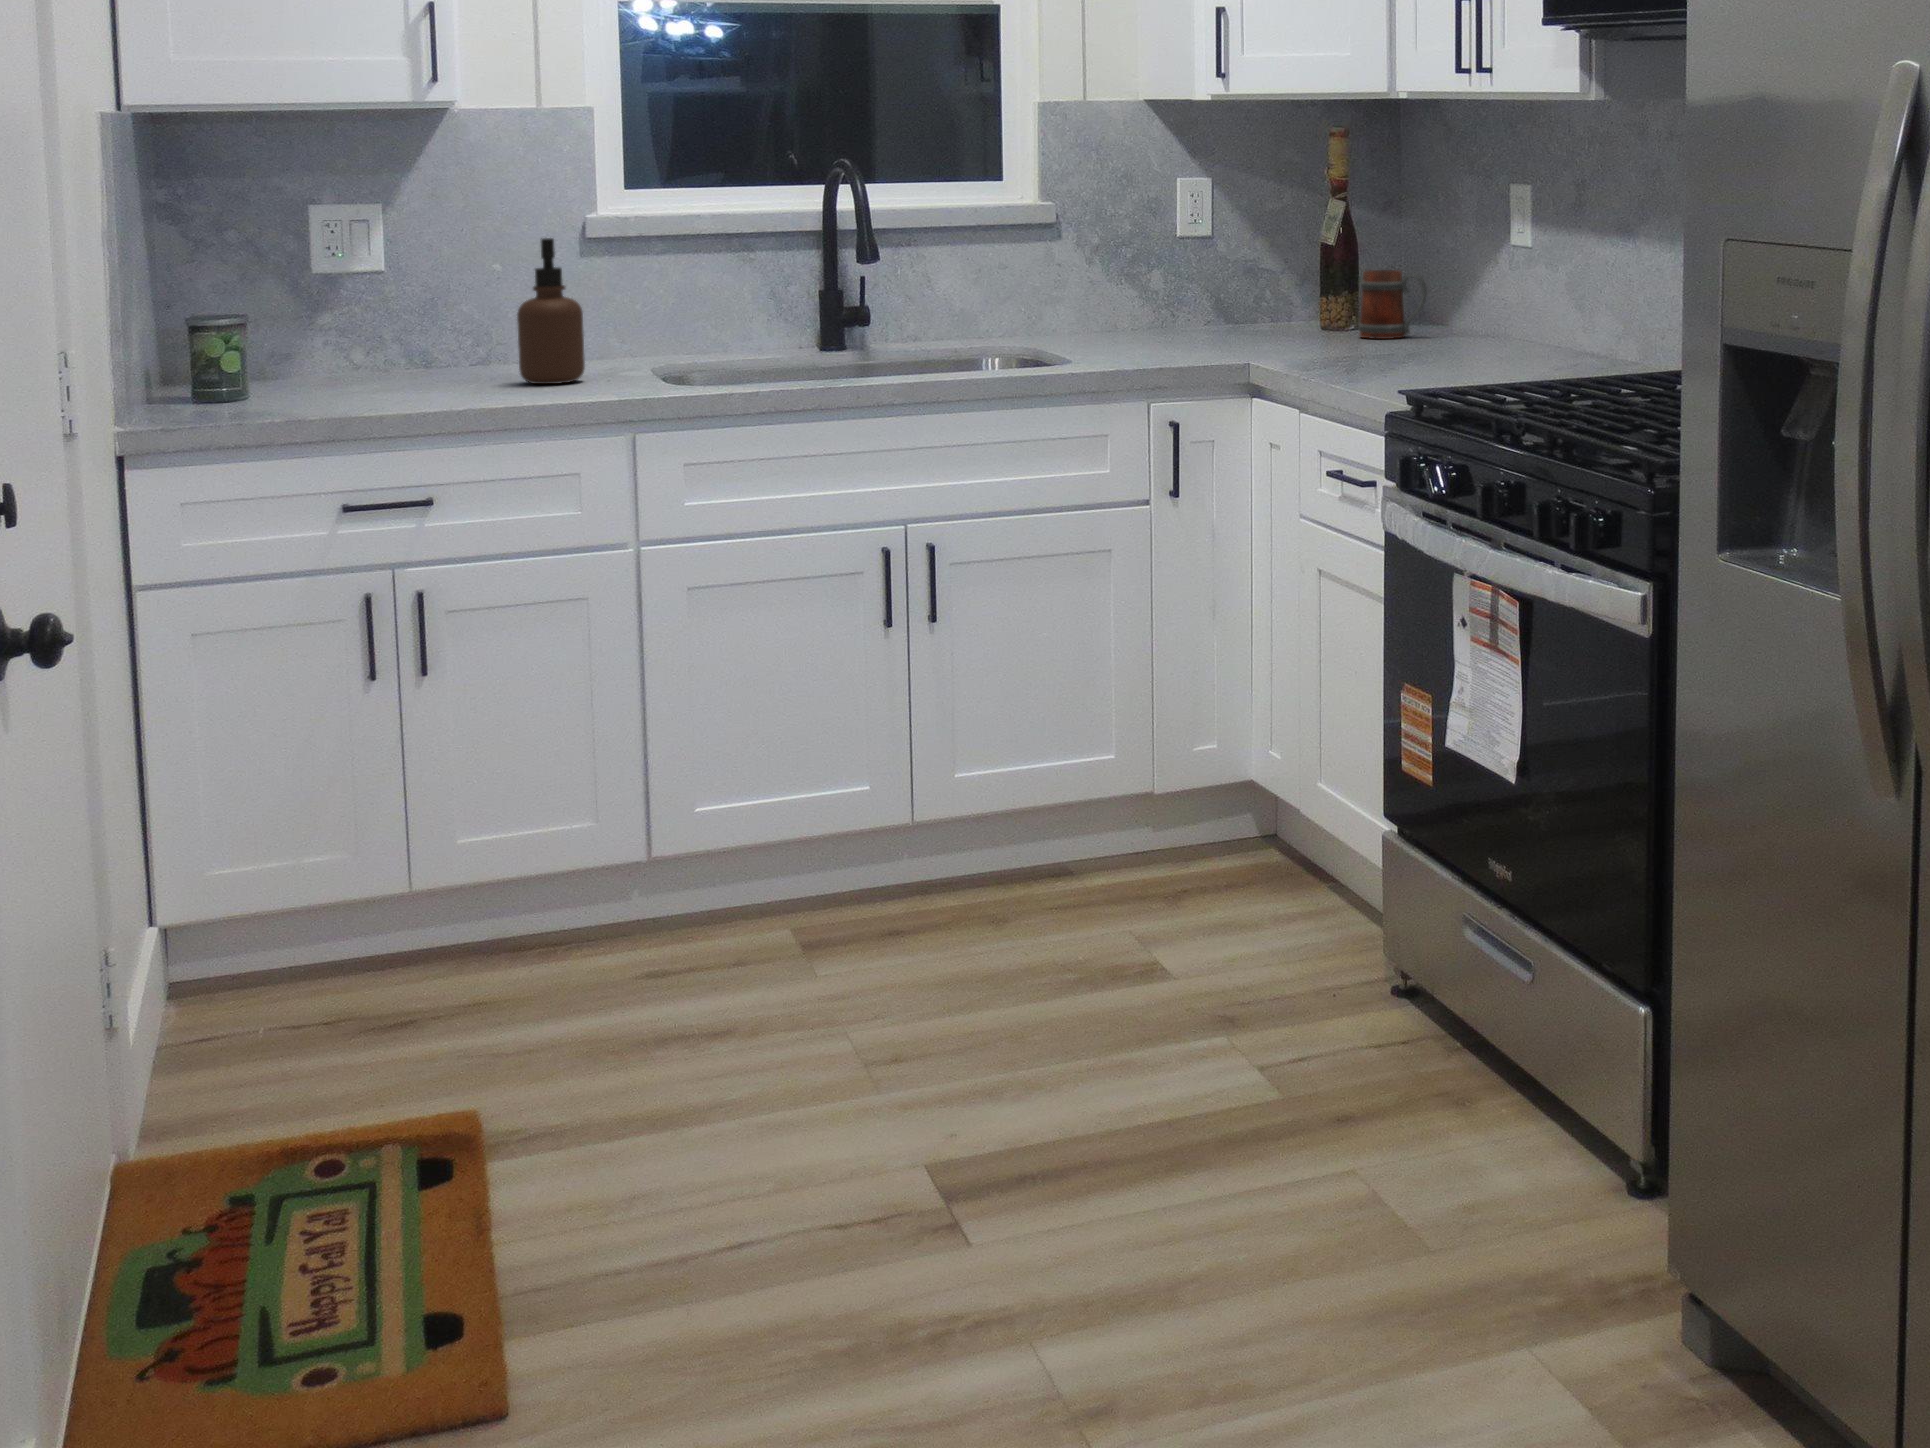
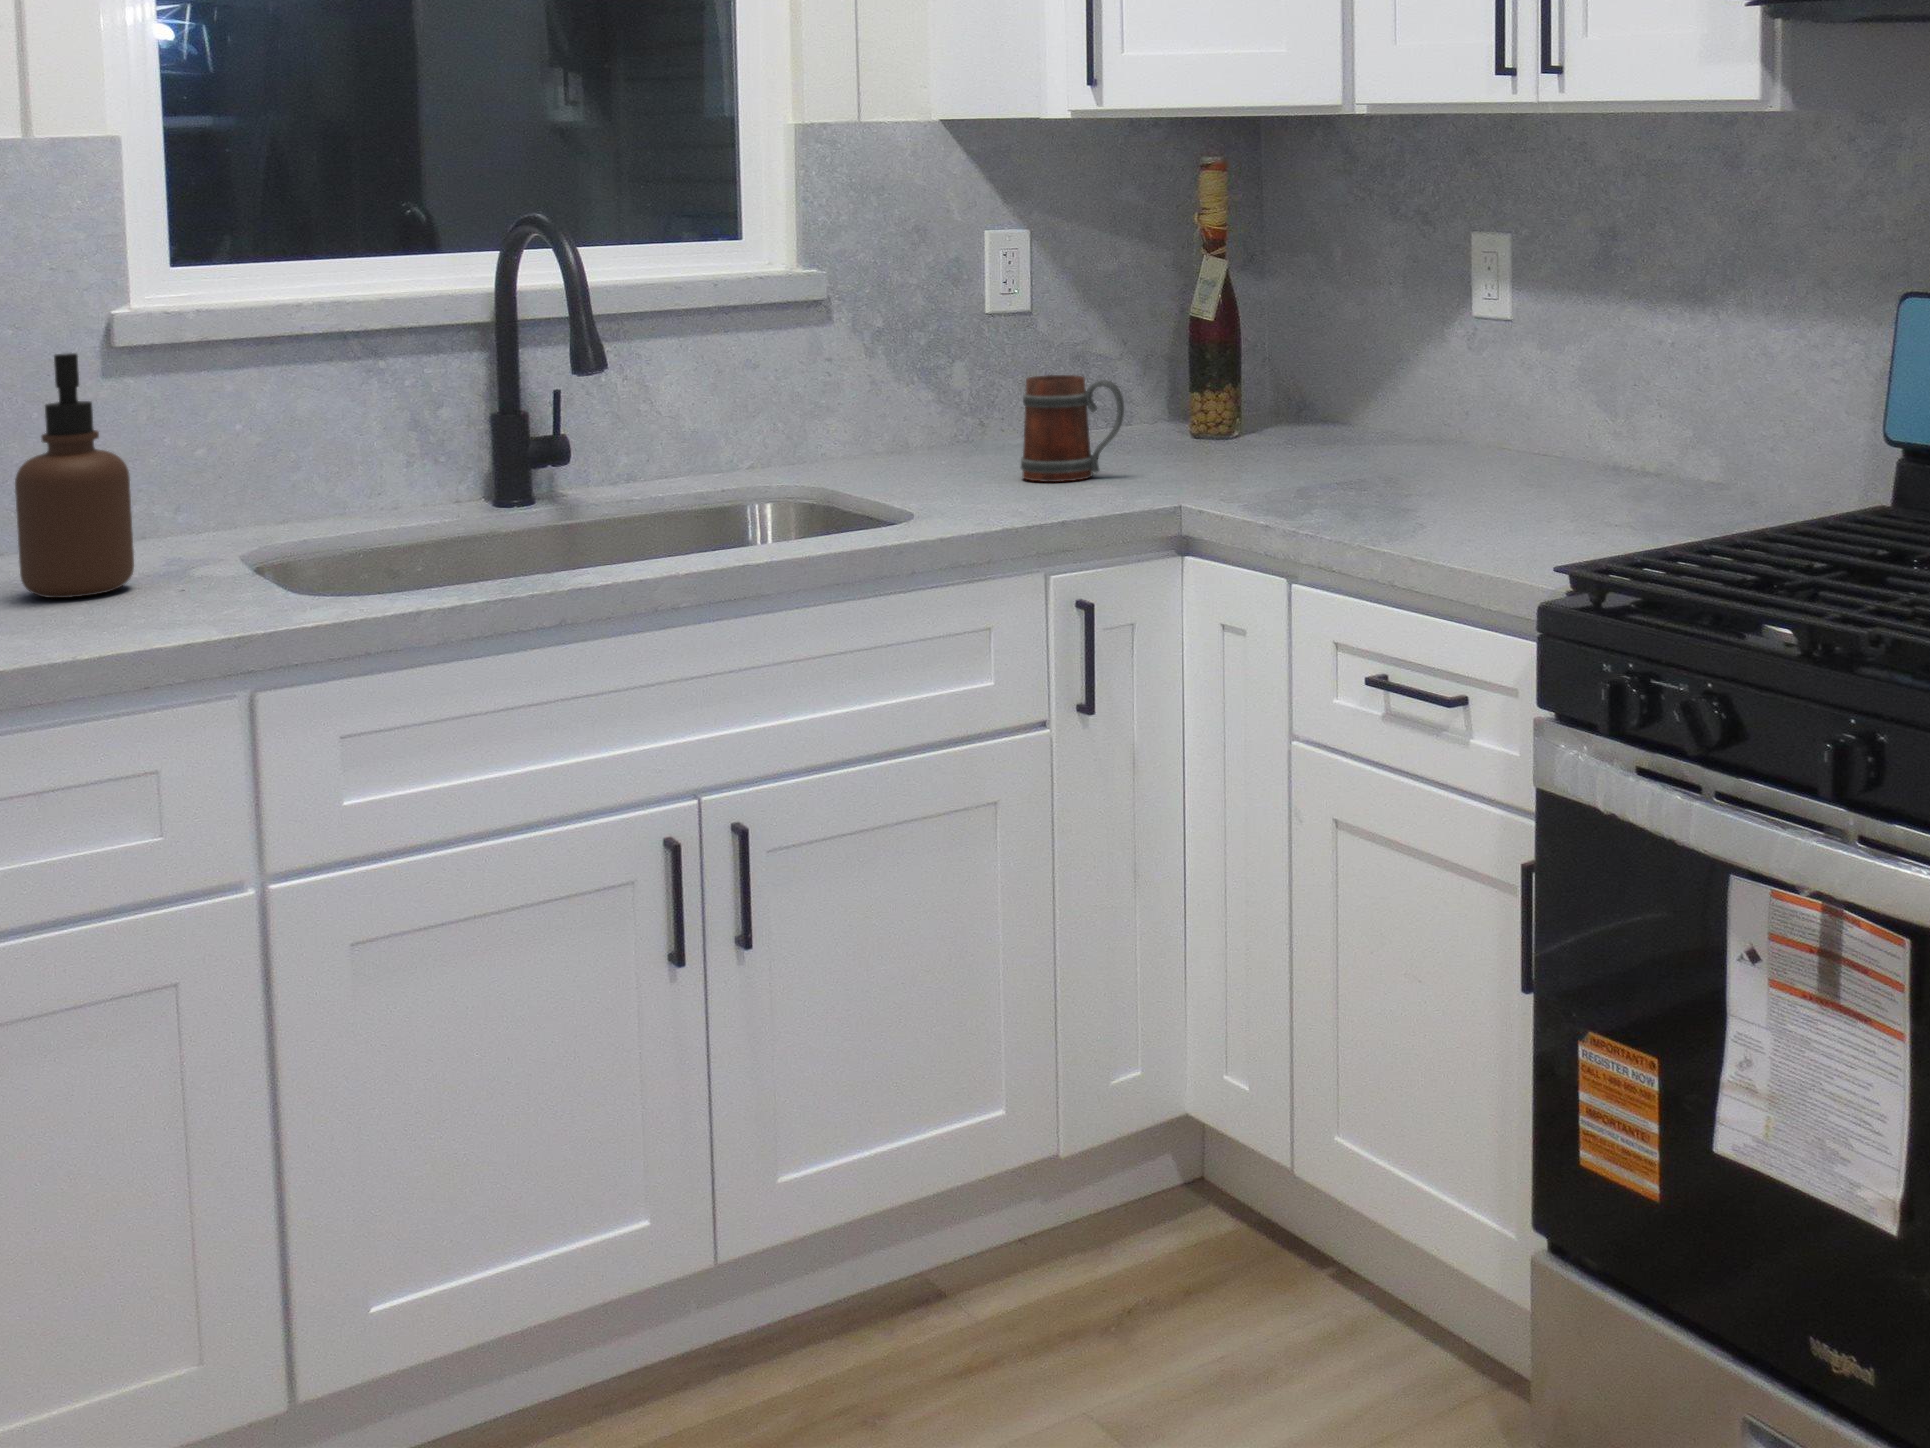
mug: present [1358,270,1427,339] -> present [1021,375,1124,482]

